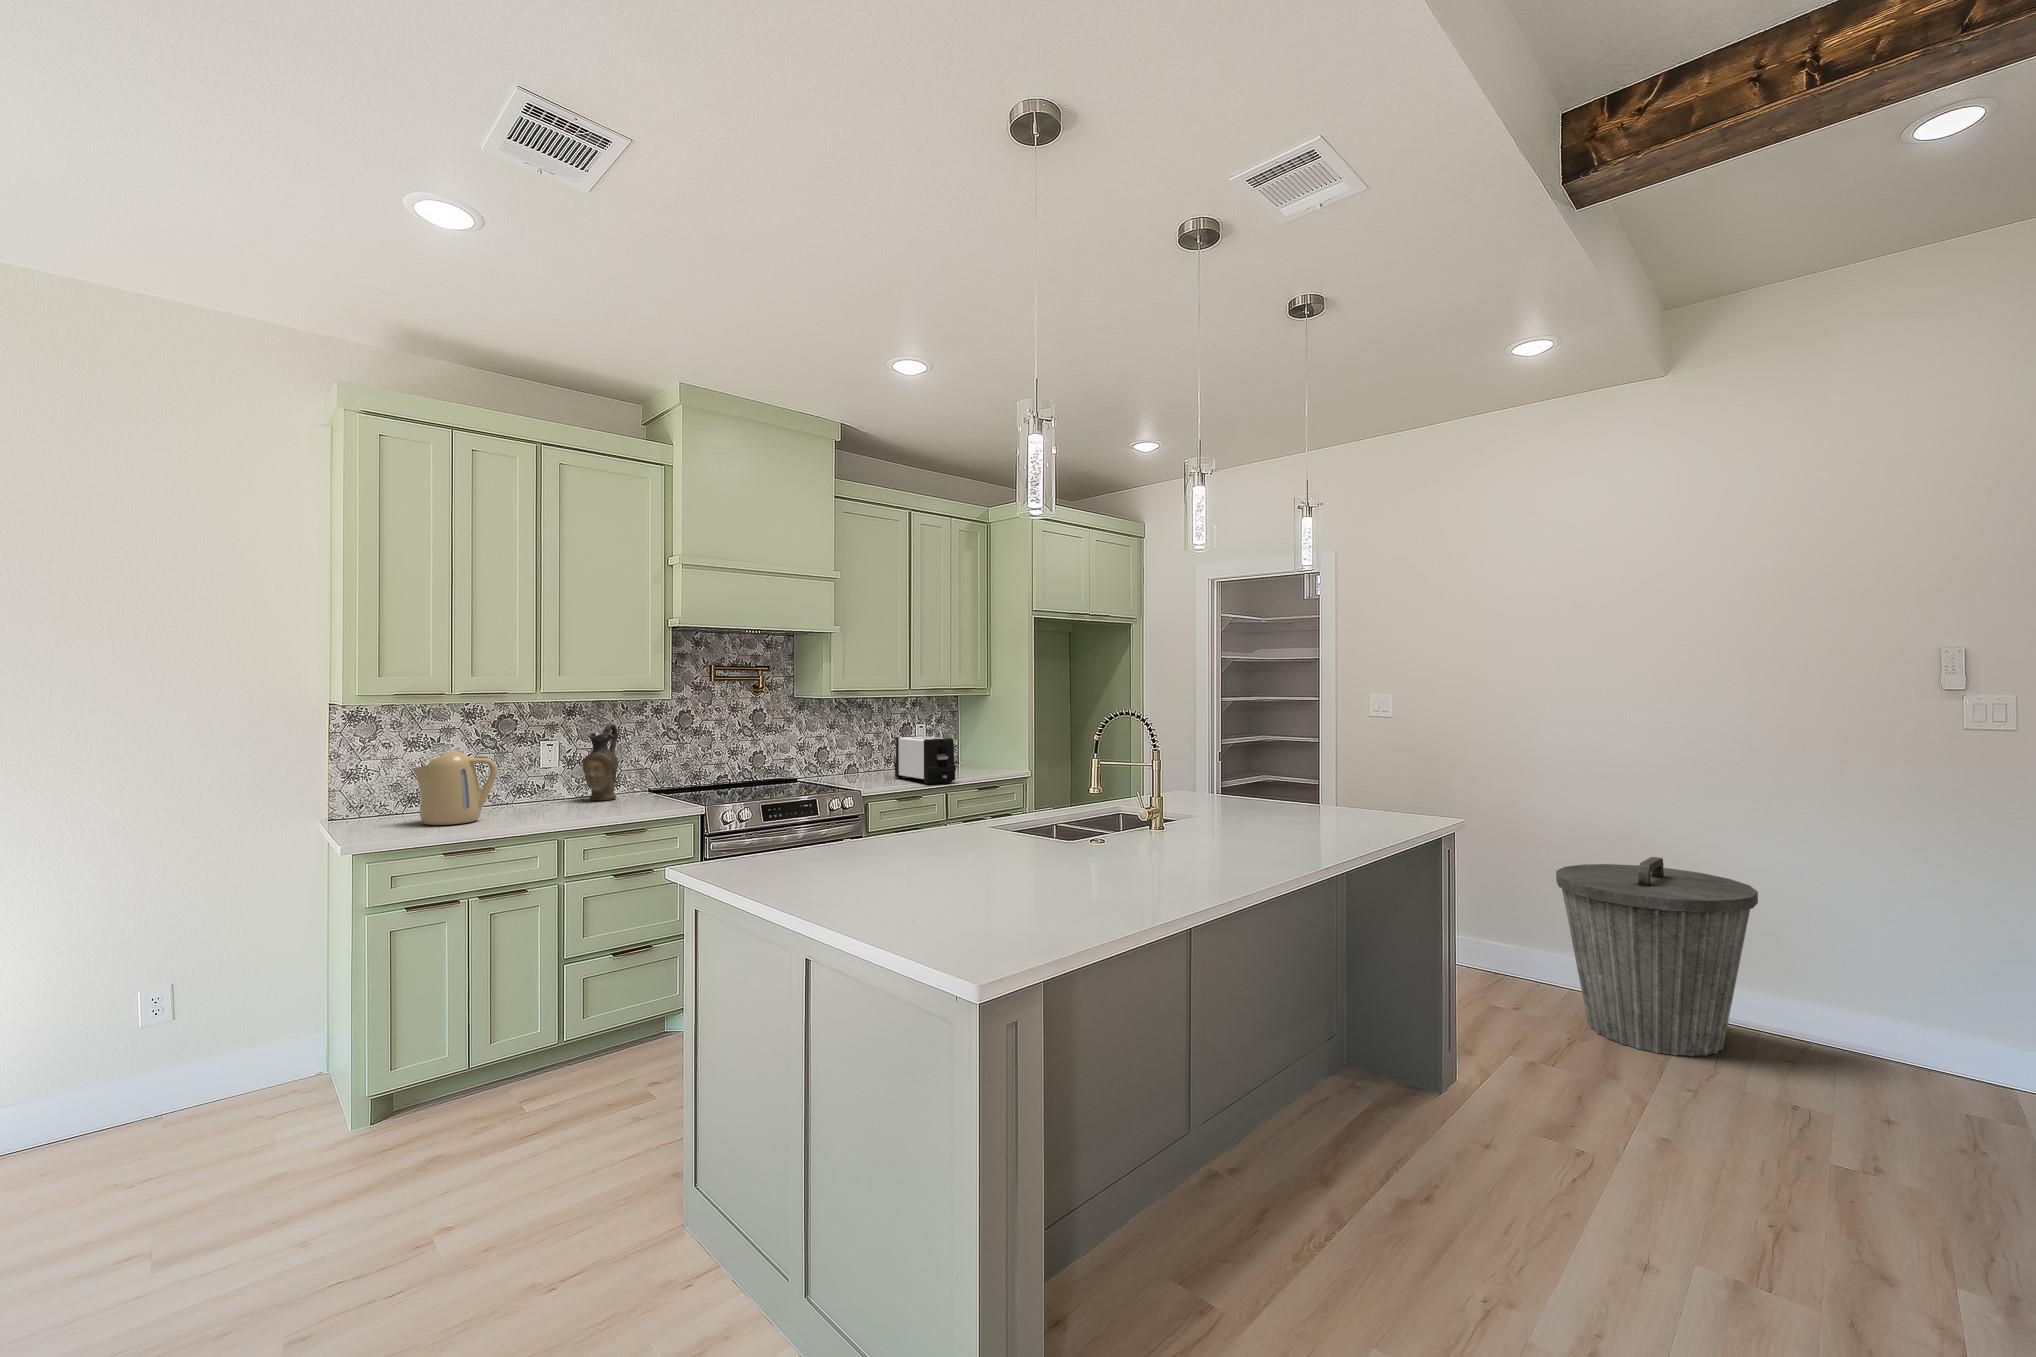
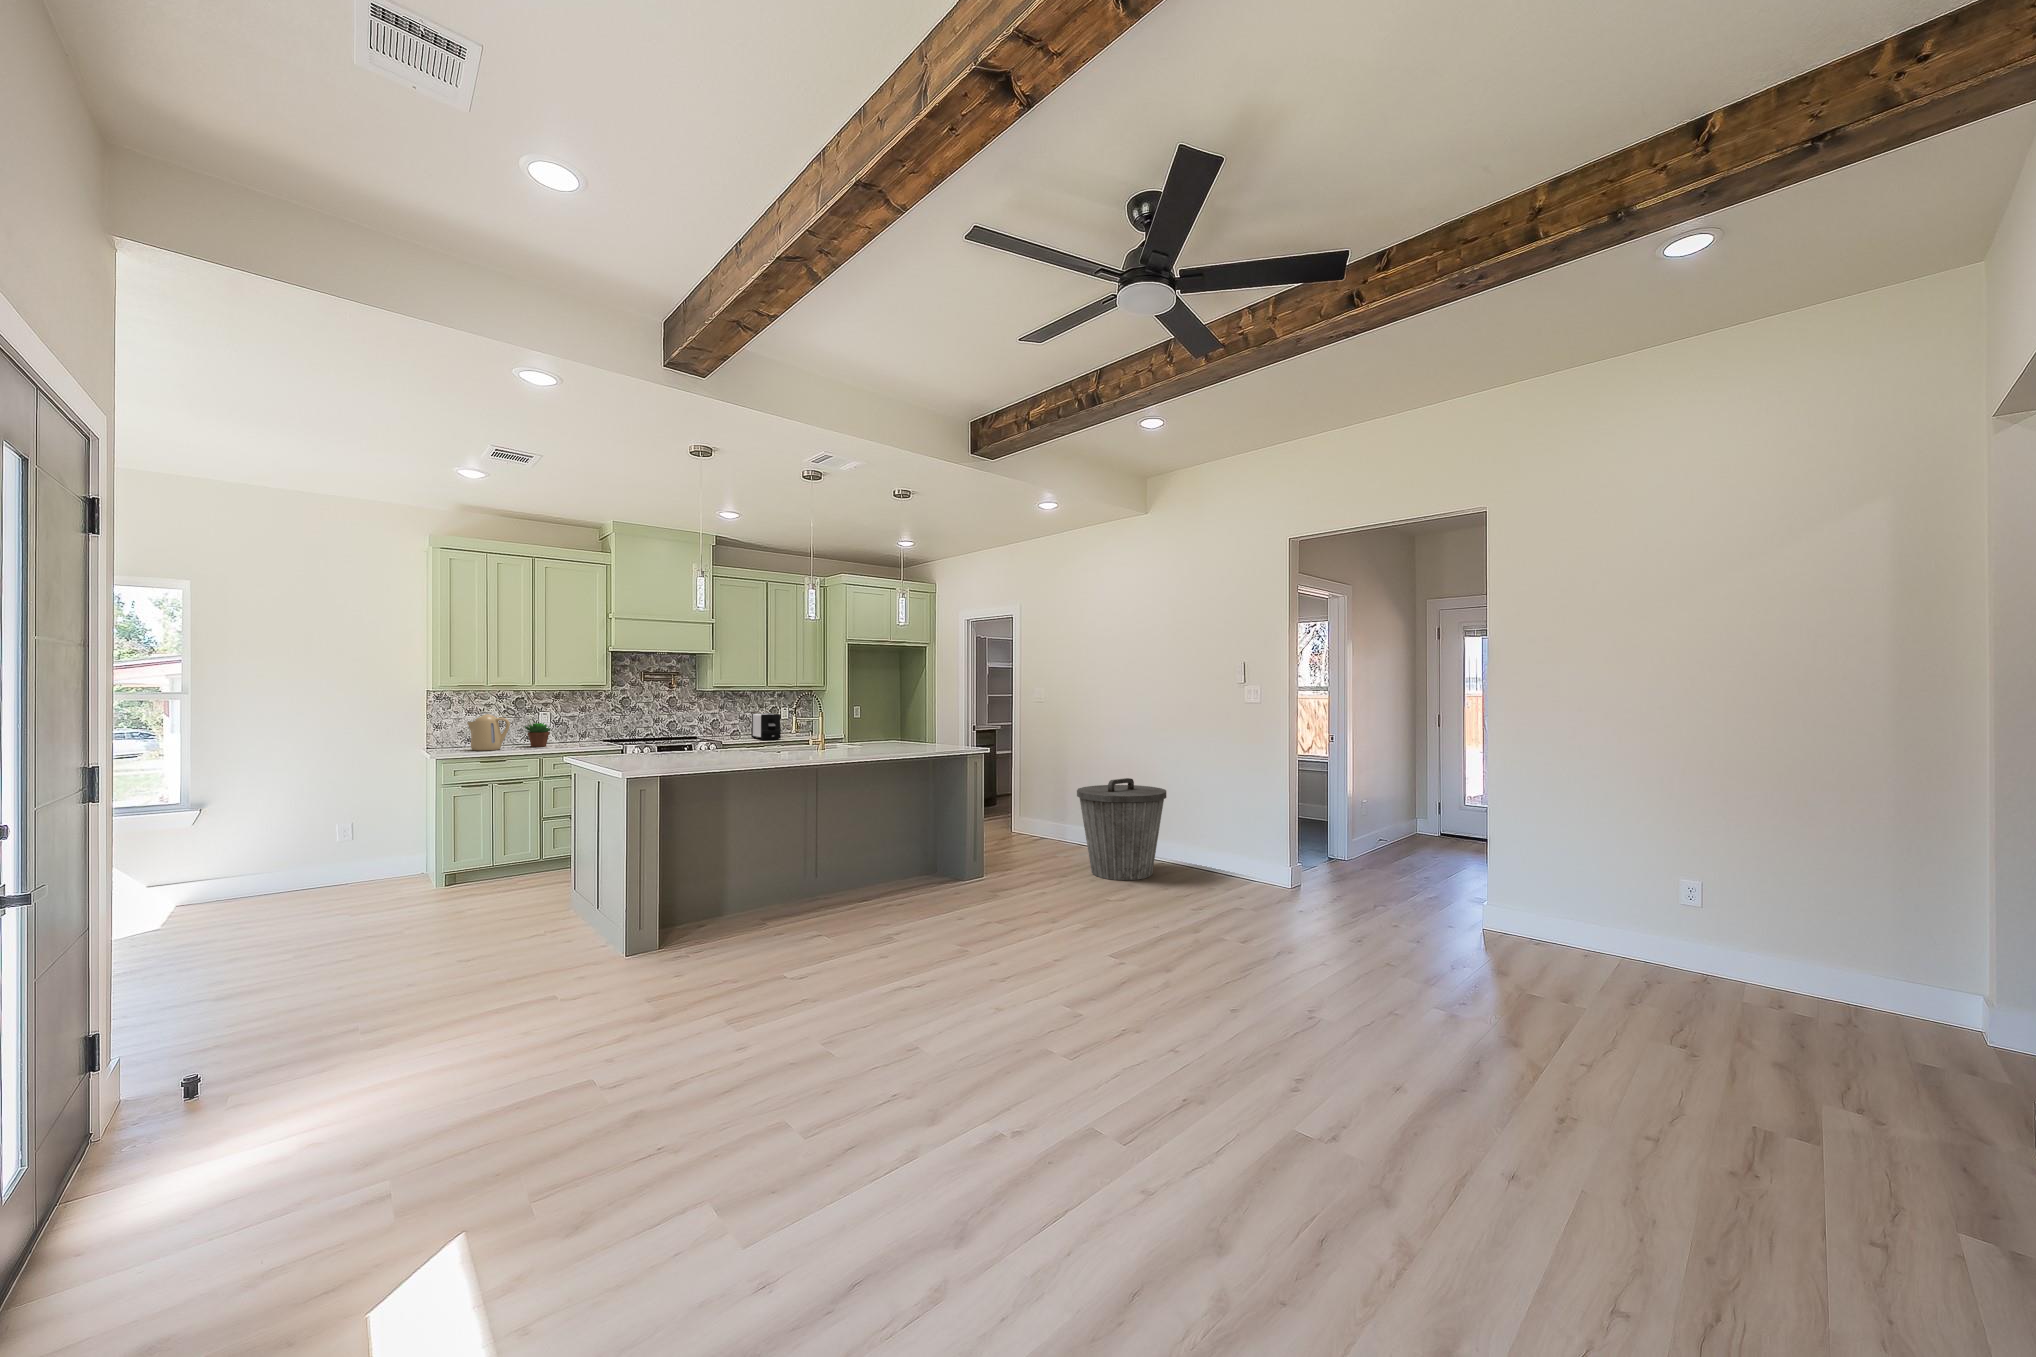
ceramic pitcher: present [582,723,618,800] -> none [561,703,582,744]
succulent plant: none [518,762,572,811] -> present [525,723,551,747]

